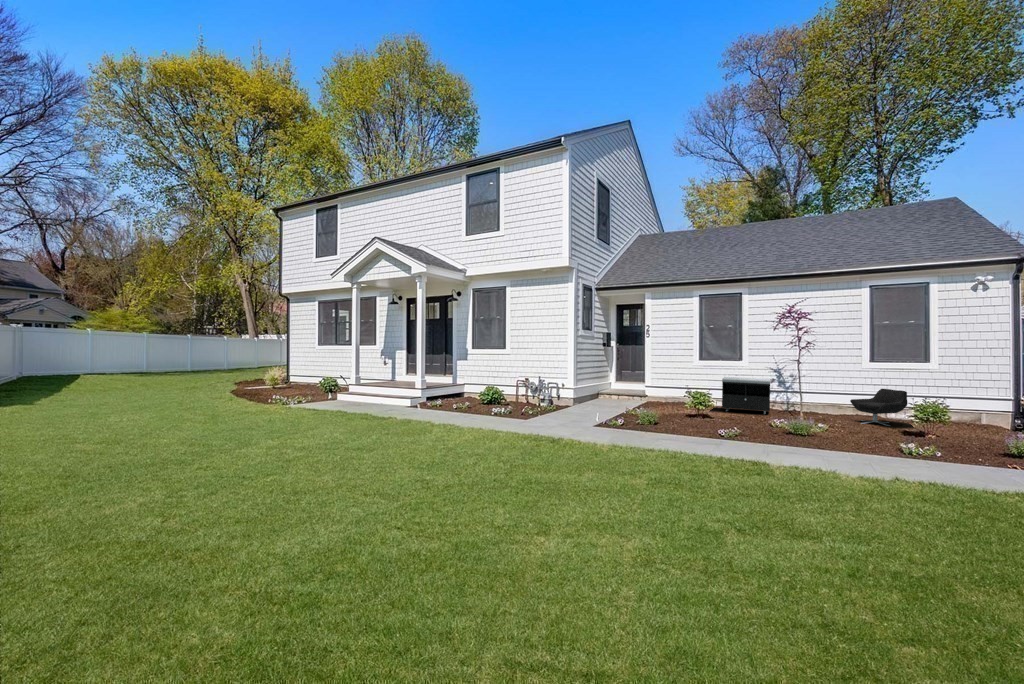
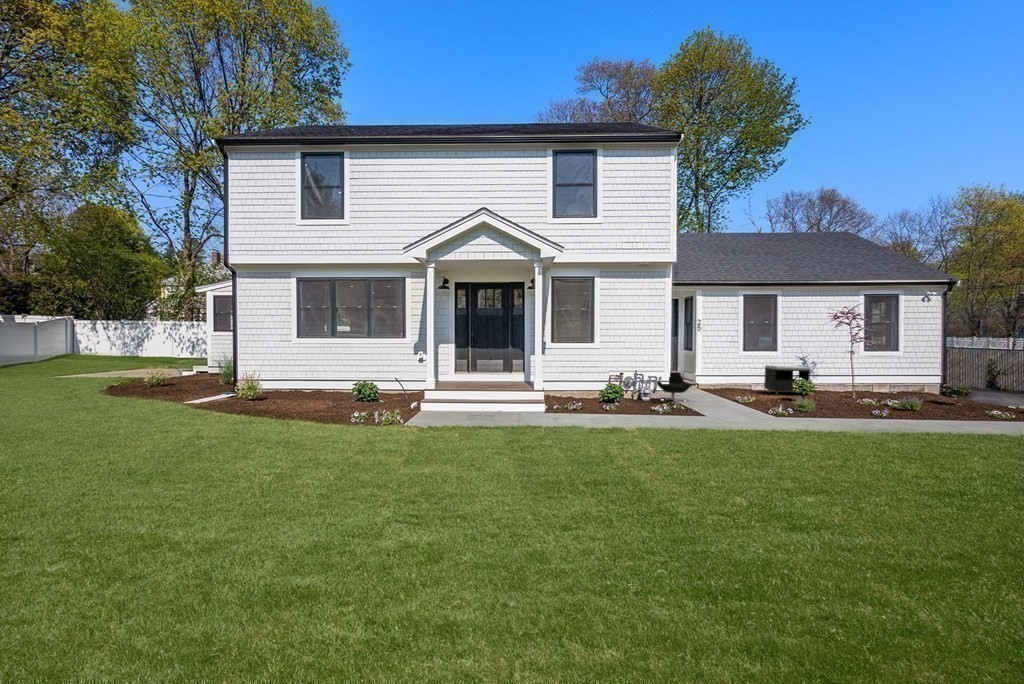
lounge chair: present [850,389,907,426] -> present [657,372,691,402]

